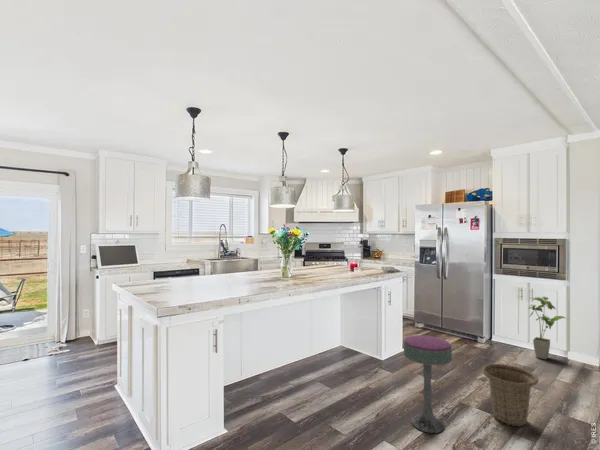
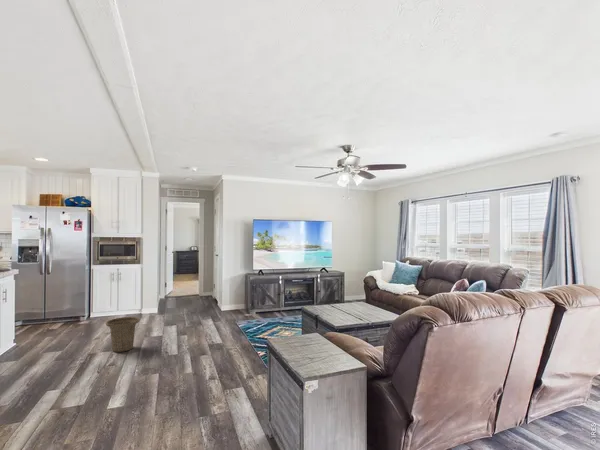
house plant: present [529,297,565,359] -> none [118,275,143,318]
bar stool: present [404,335,452,433] -> none [53,308,92,376]

